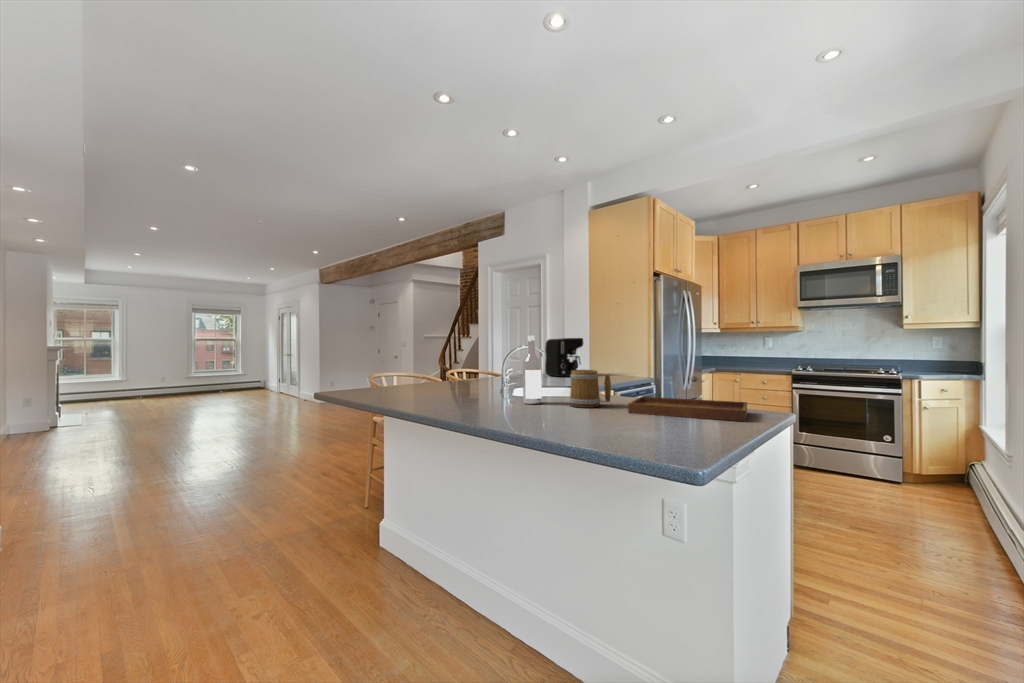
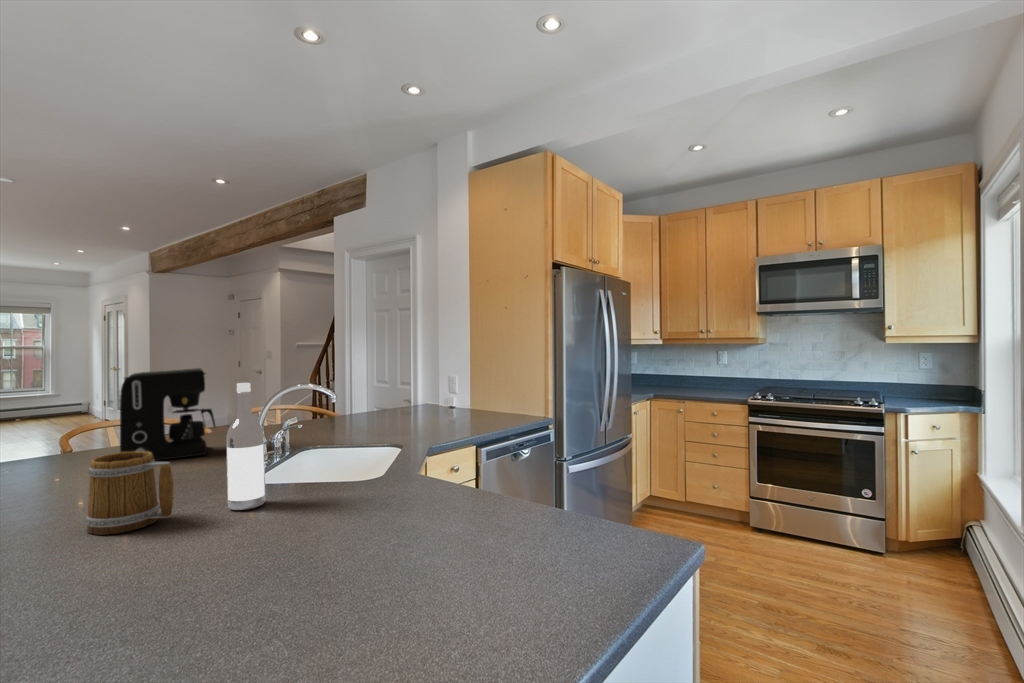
coffee maker: present [545,338,583,377] -> present [120,368,216,461]
mug: present [570,370,611,408] -> present [85,451,173,535]
tray: present [628,376,747,422] -> none [379,466,601,575]

